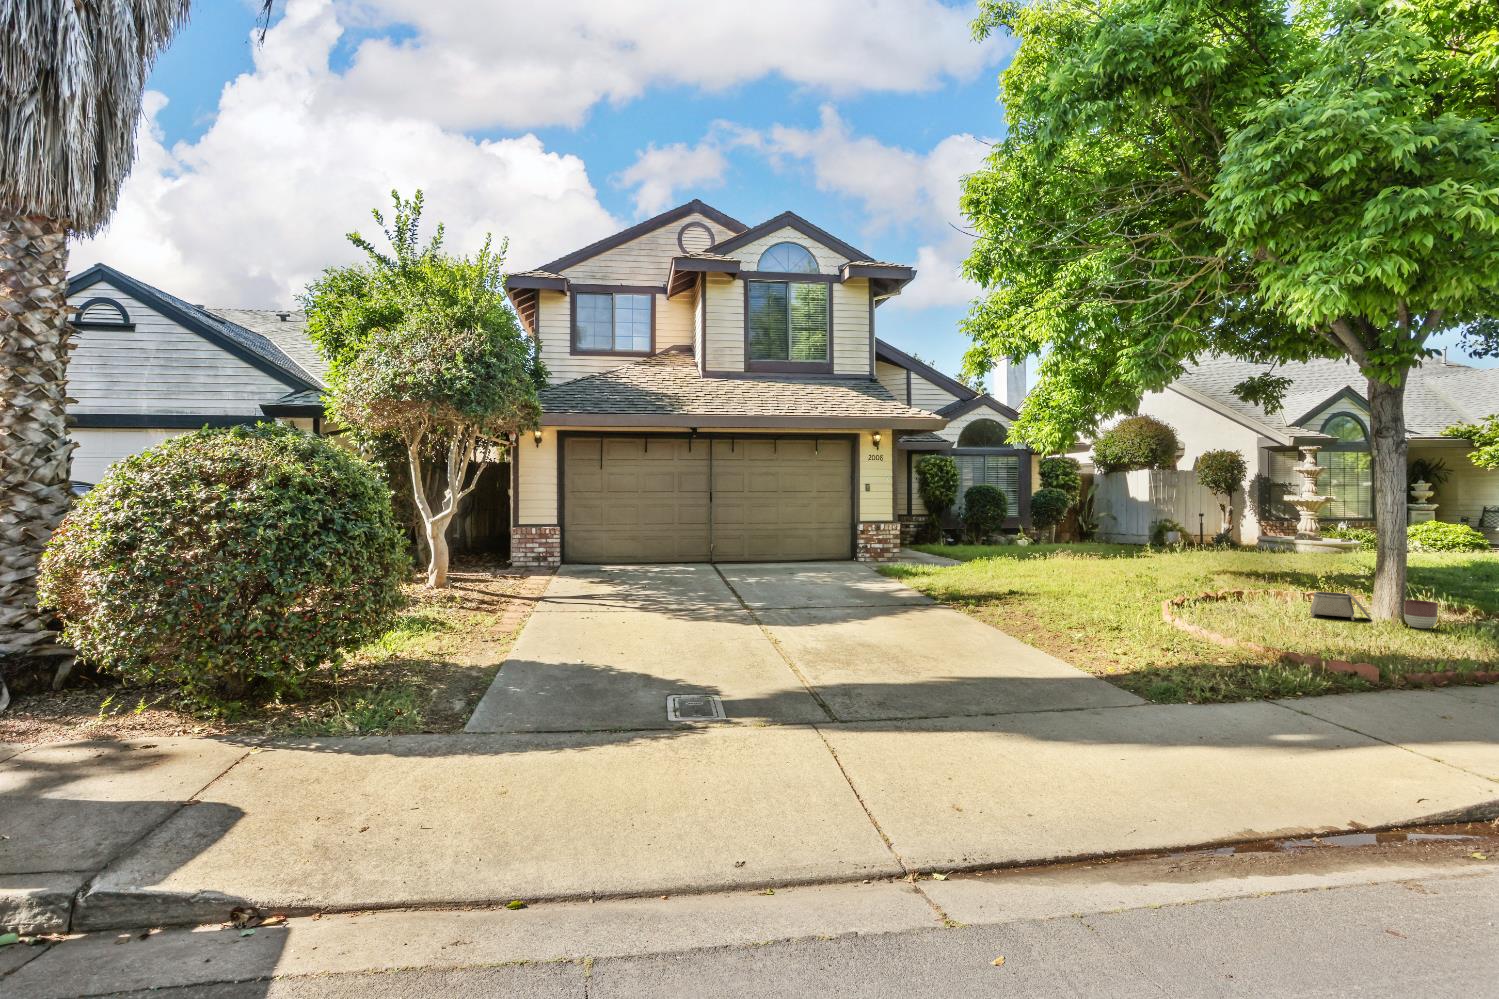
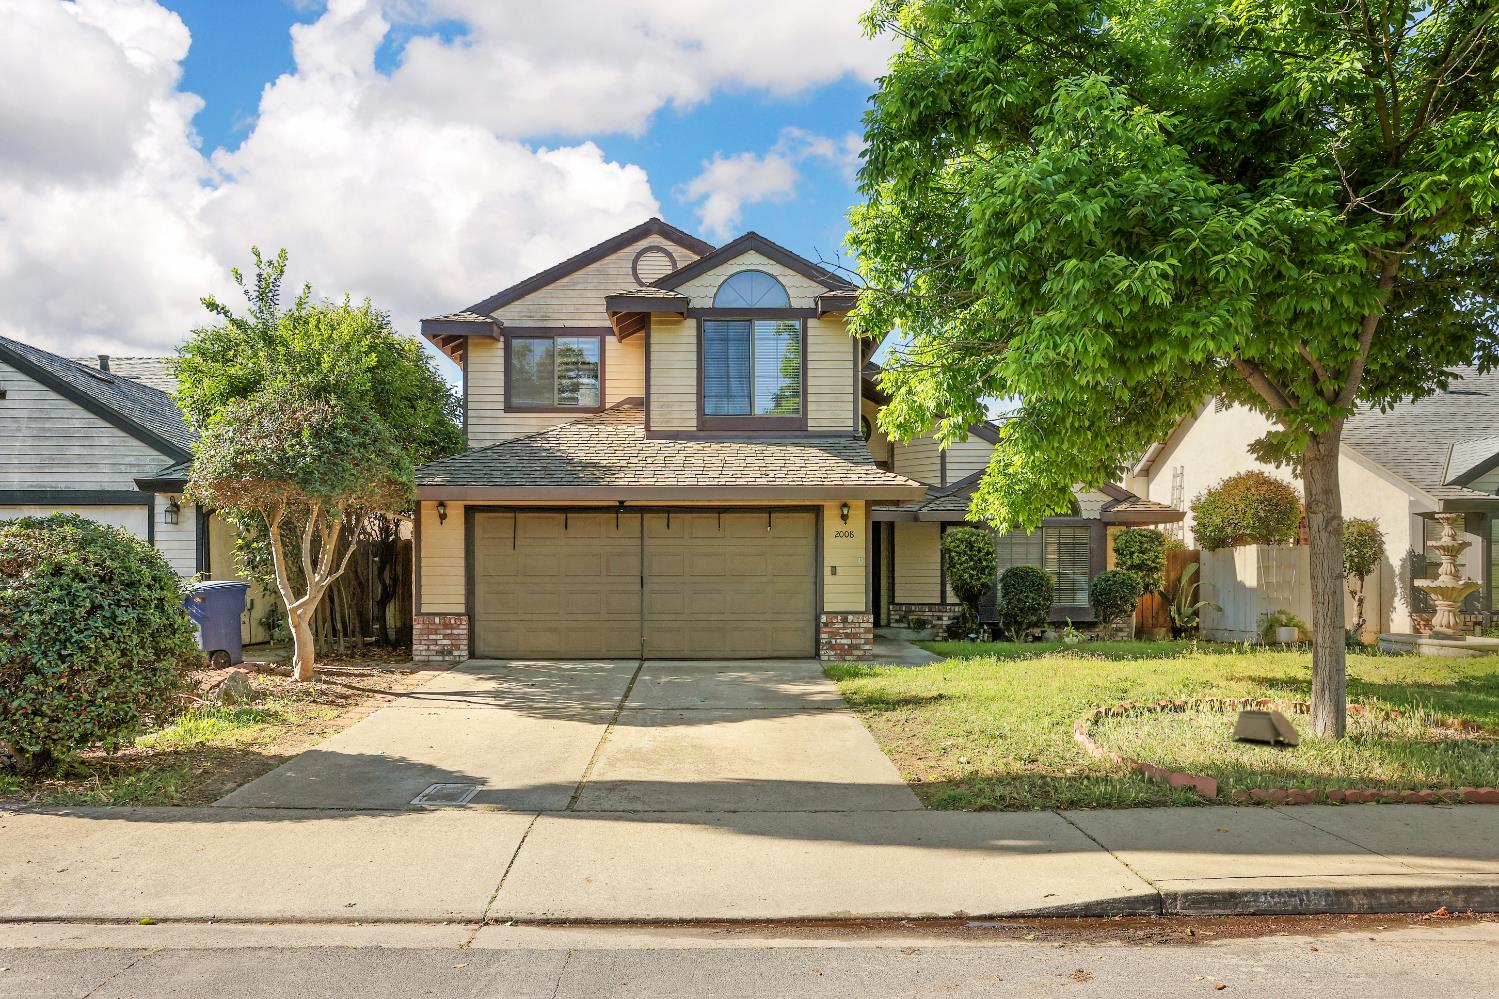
planter: present [1404,600,1438,628] -> none [1319,722,1353,756]

